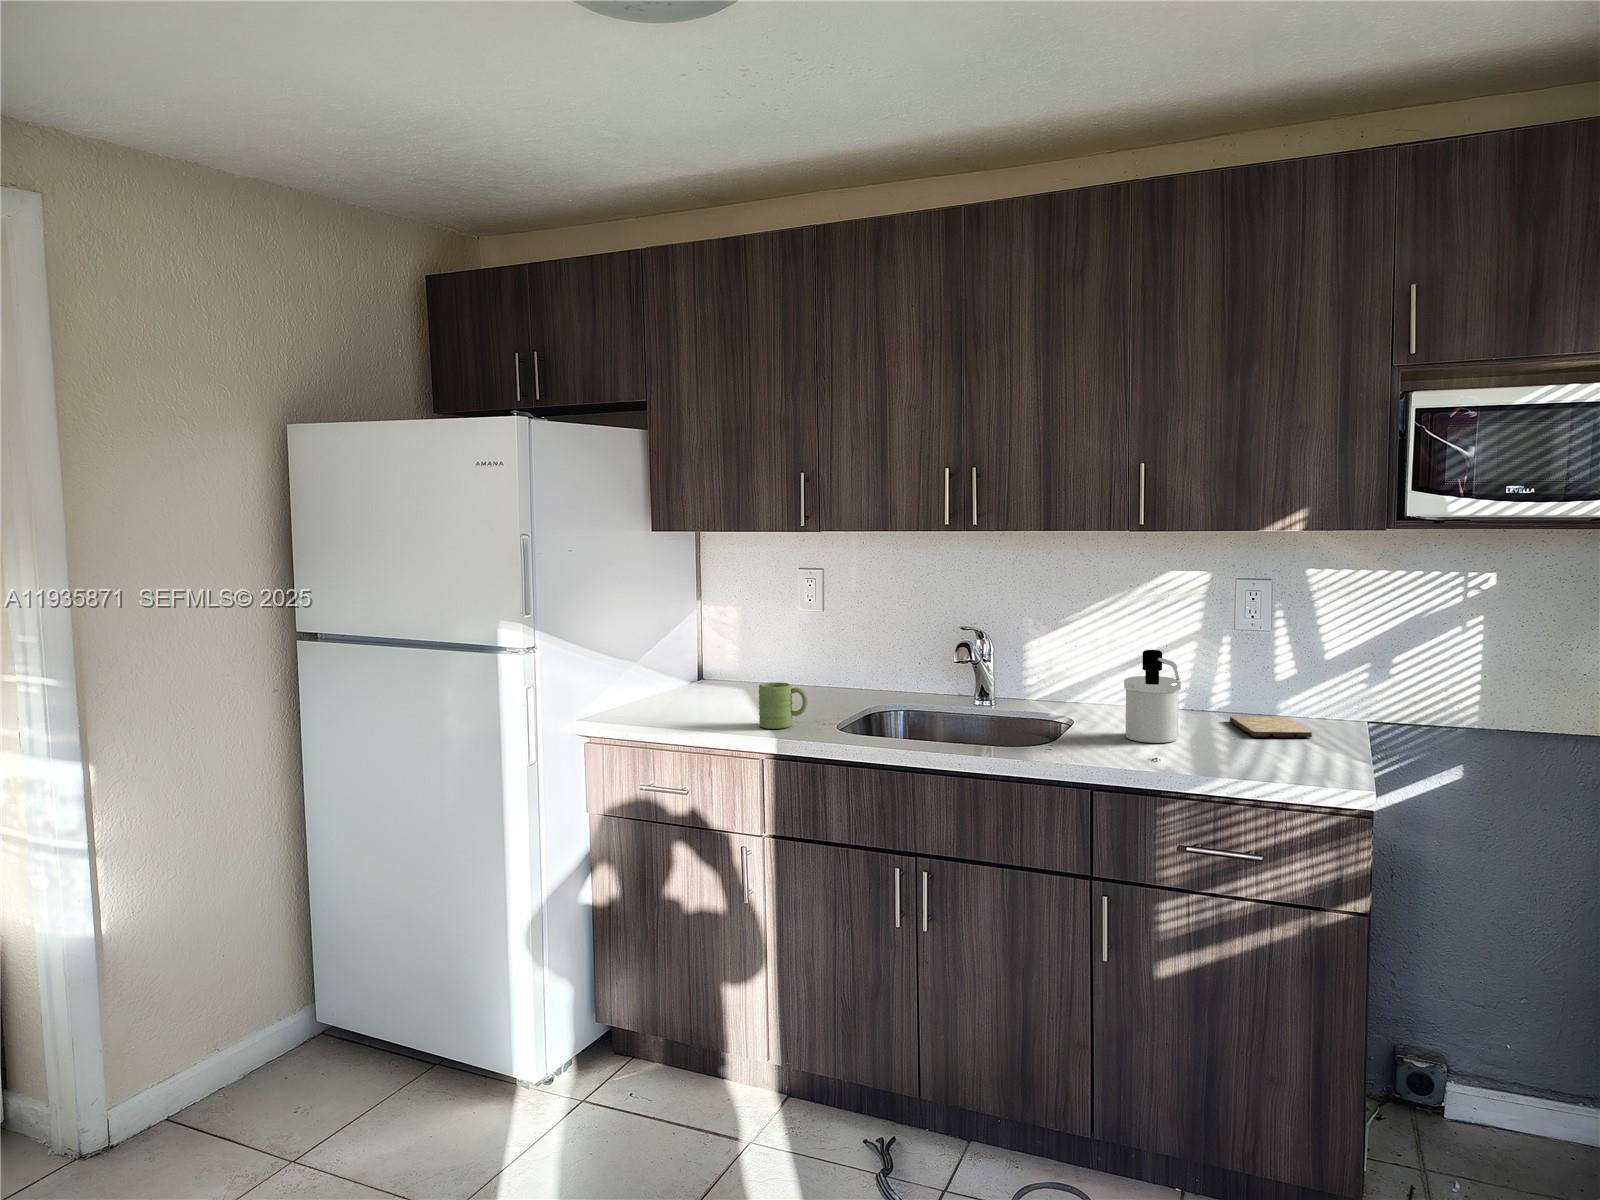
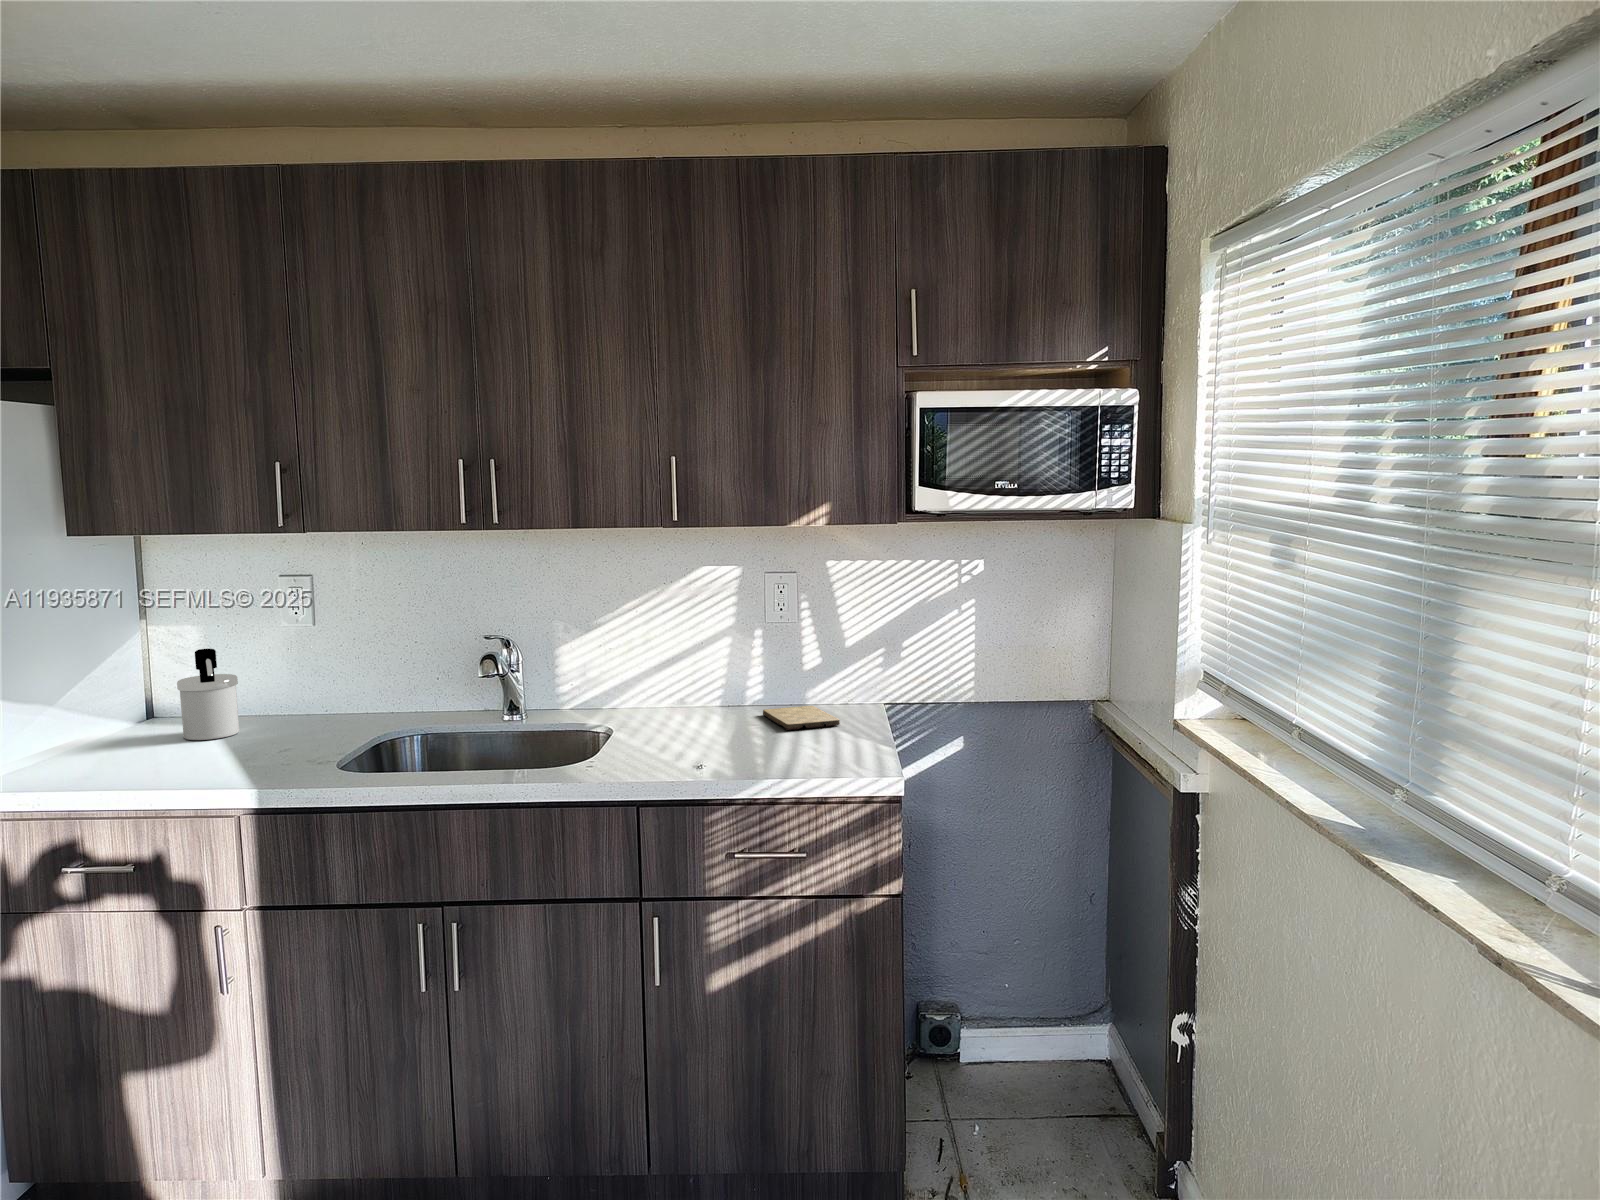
soap dispenser: present [1124,650,1181,743] -> present [177,649,239,740]
mug: present [759,682,807,729] -> none [235,715,300,773]

